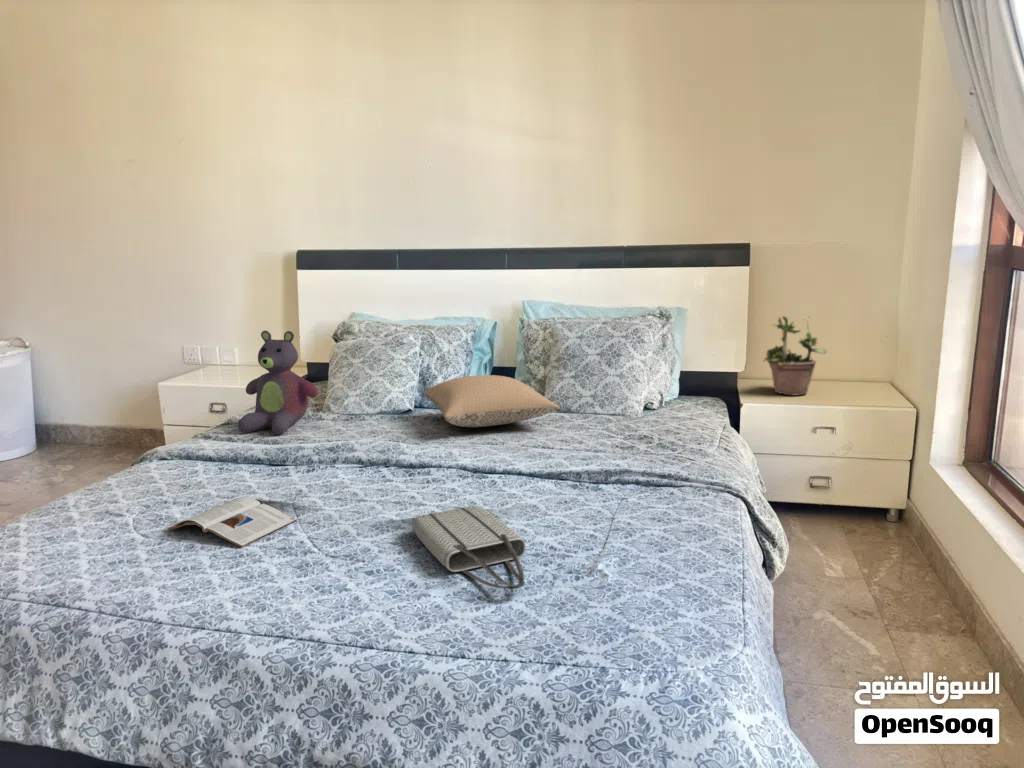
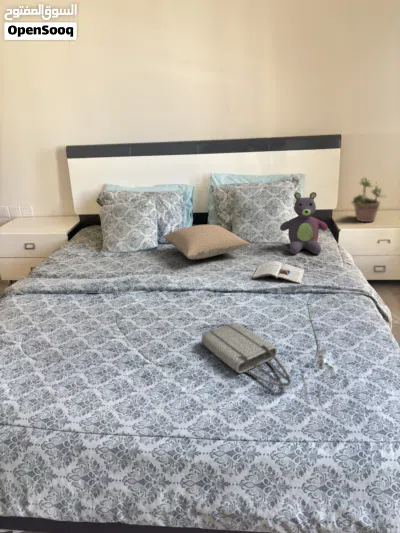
stuffed bear: present [238,331,318,434] -> present [280,192,328,254]
magazine: present [168,497,297,547] -> present [253,261,304,284]

